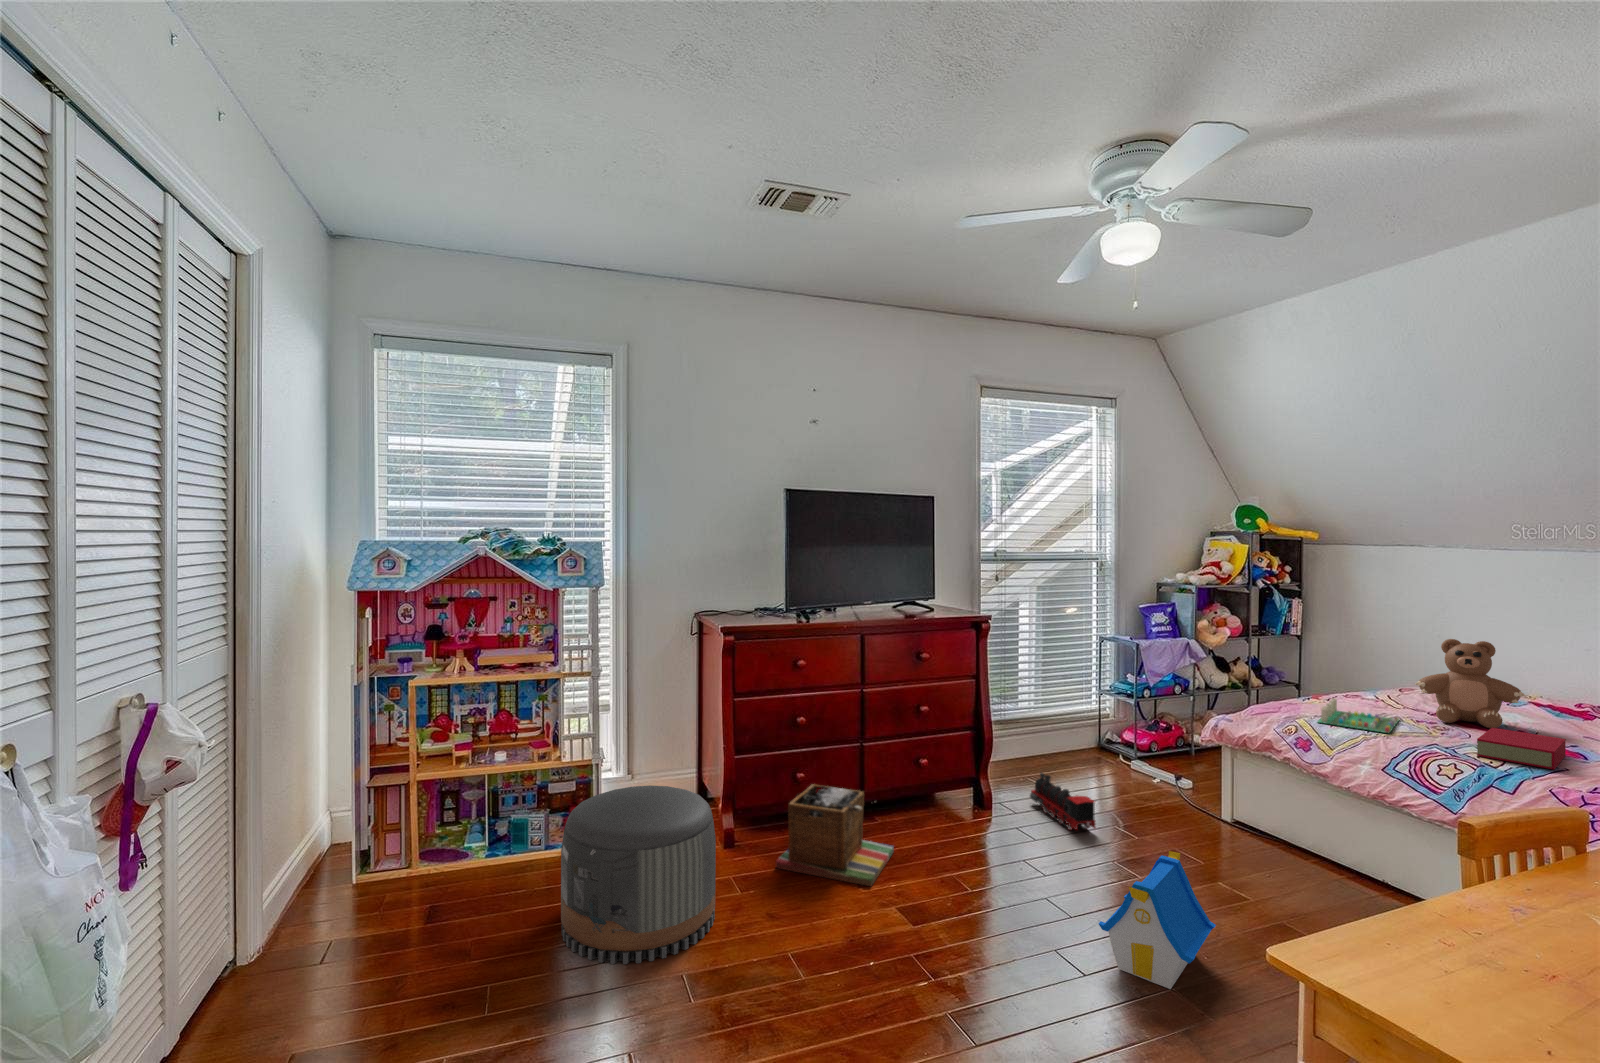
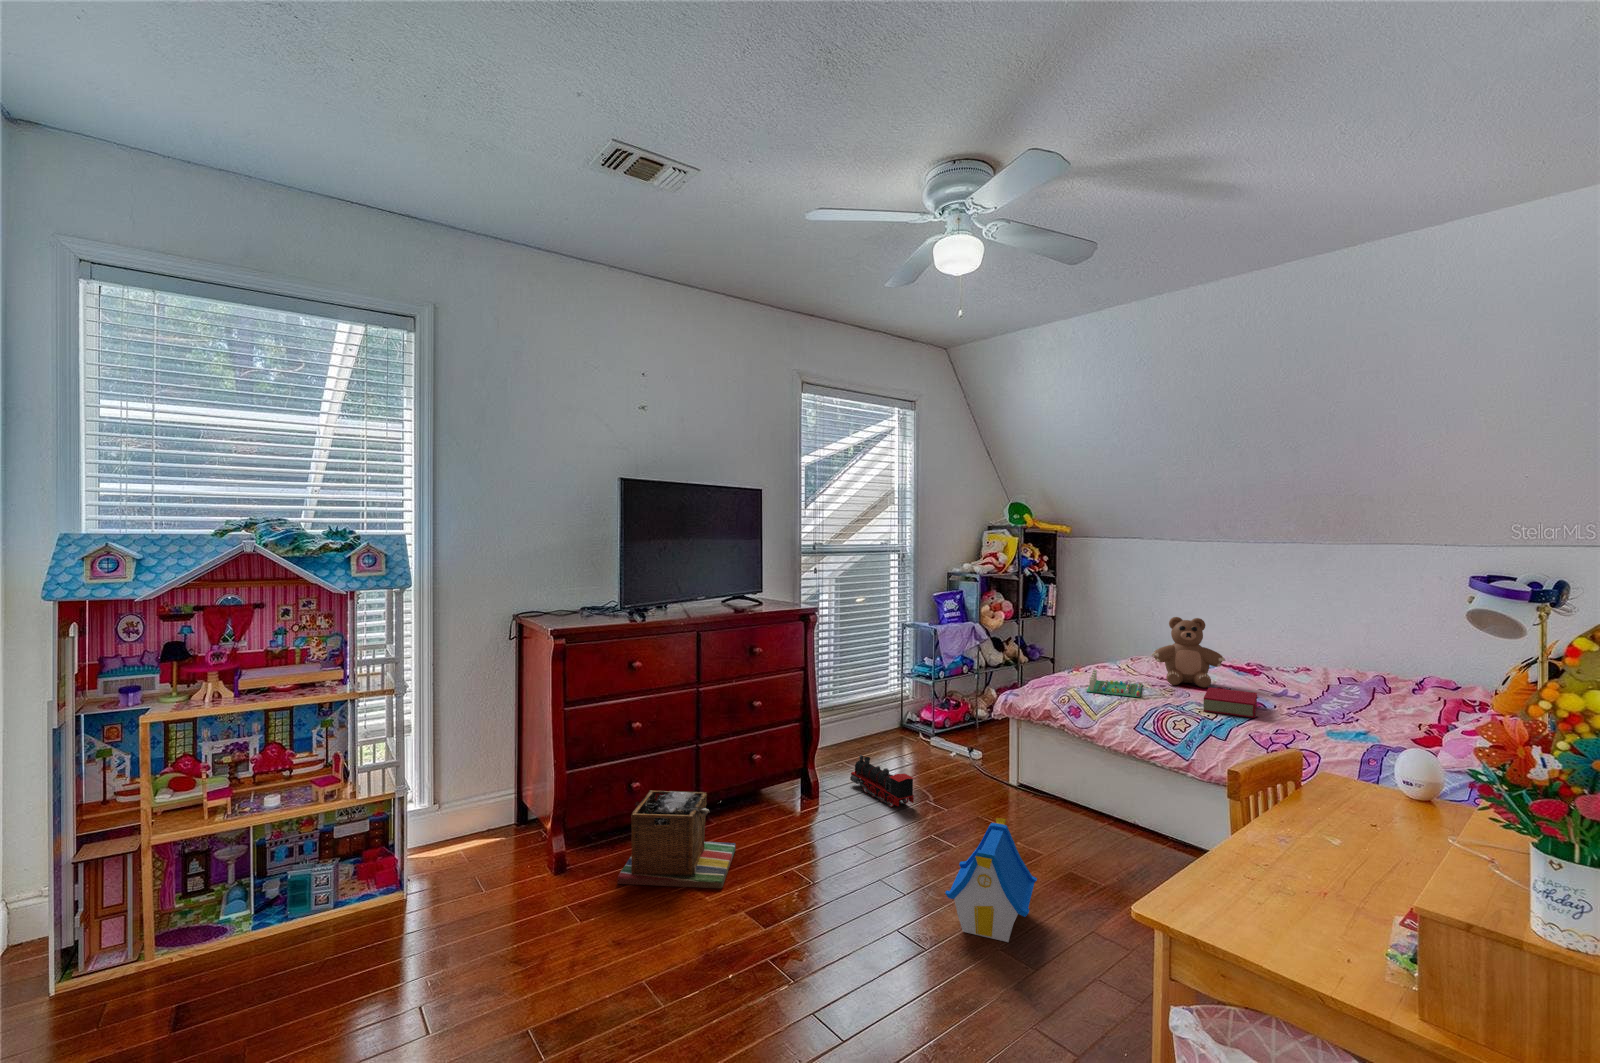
pouf: present [561,785,716,964] -> none [378,812,564,1025]

